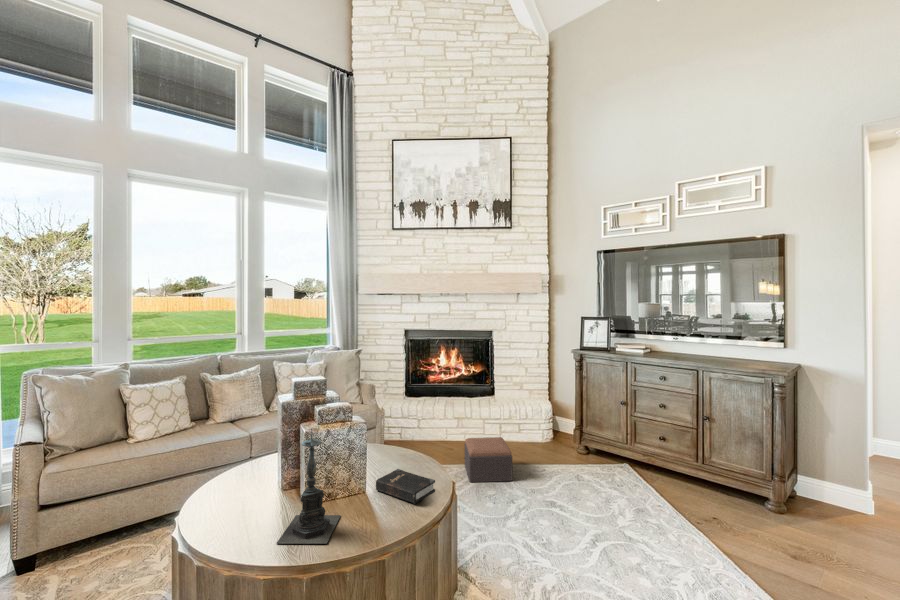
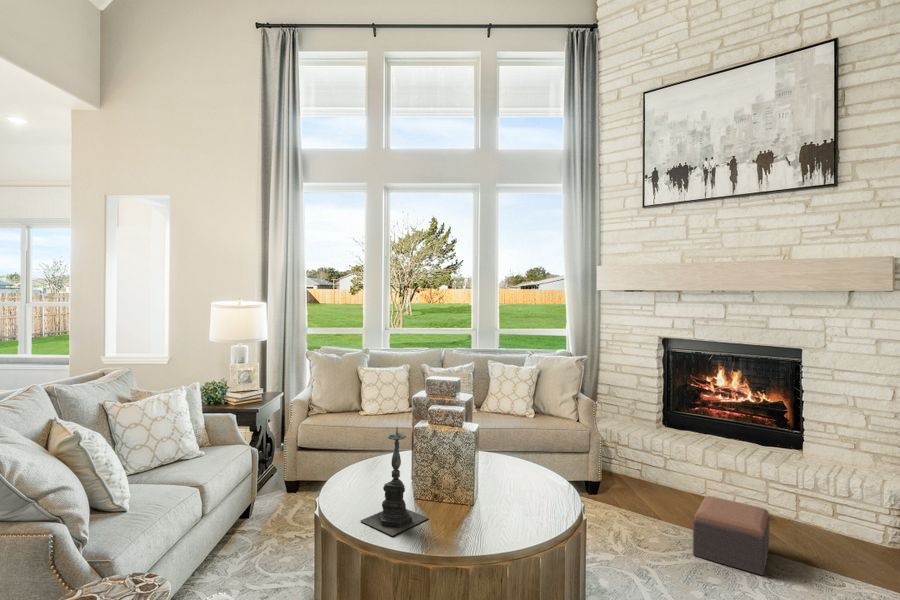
hardback book: present [376,469,435,504] -> none [483,493,540,533]

